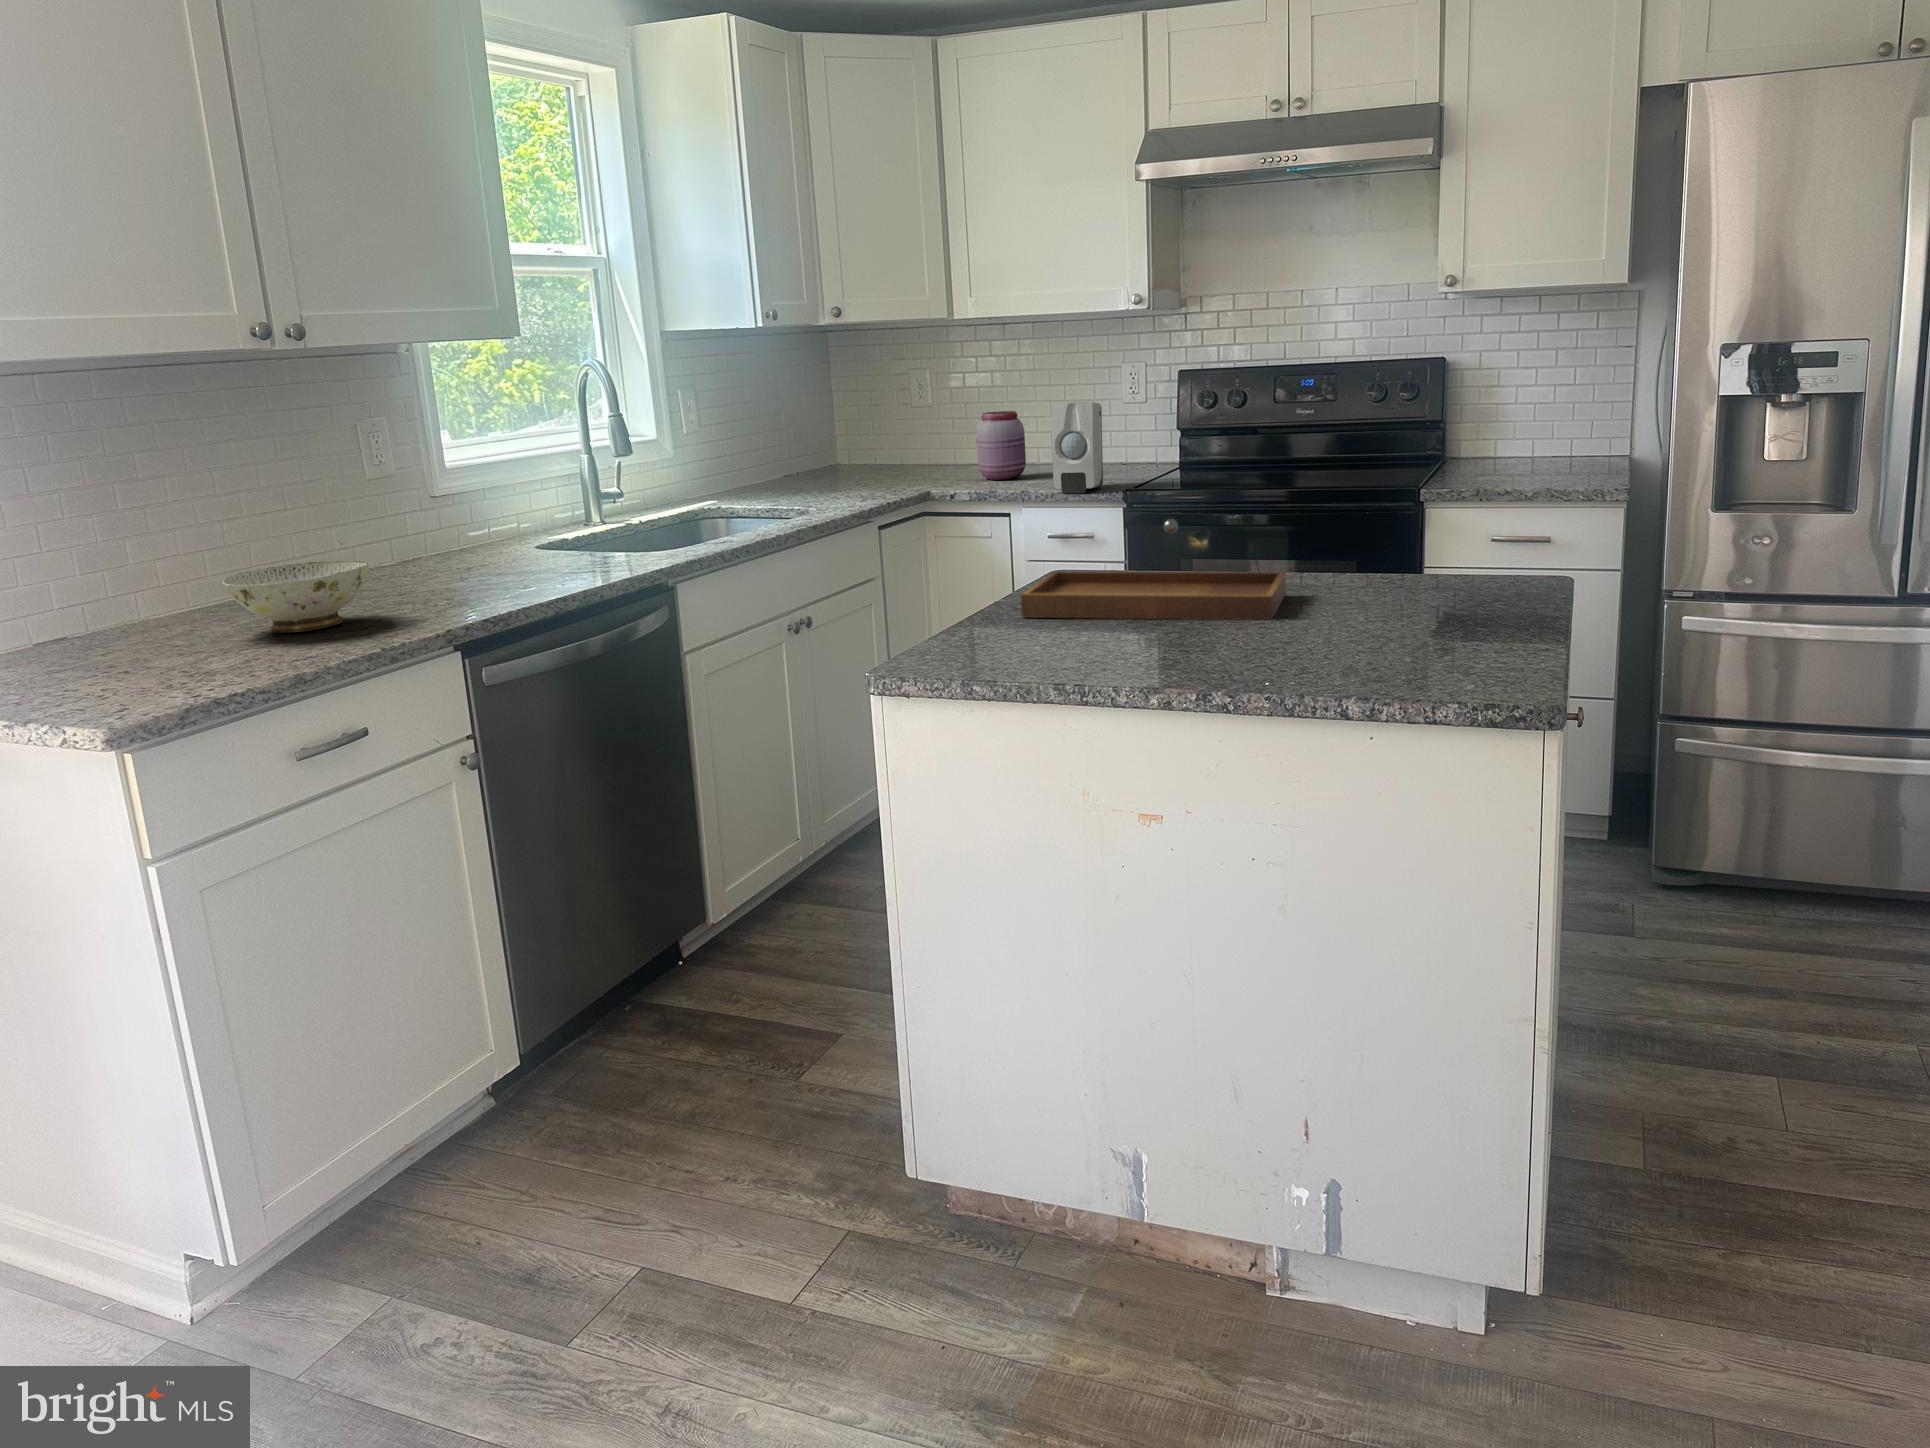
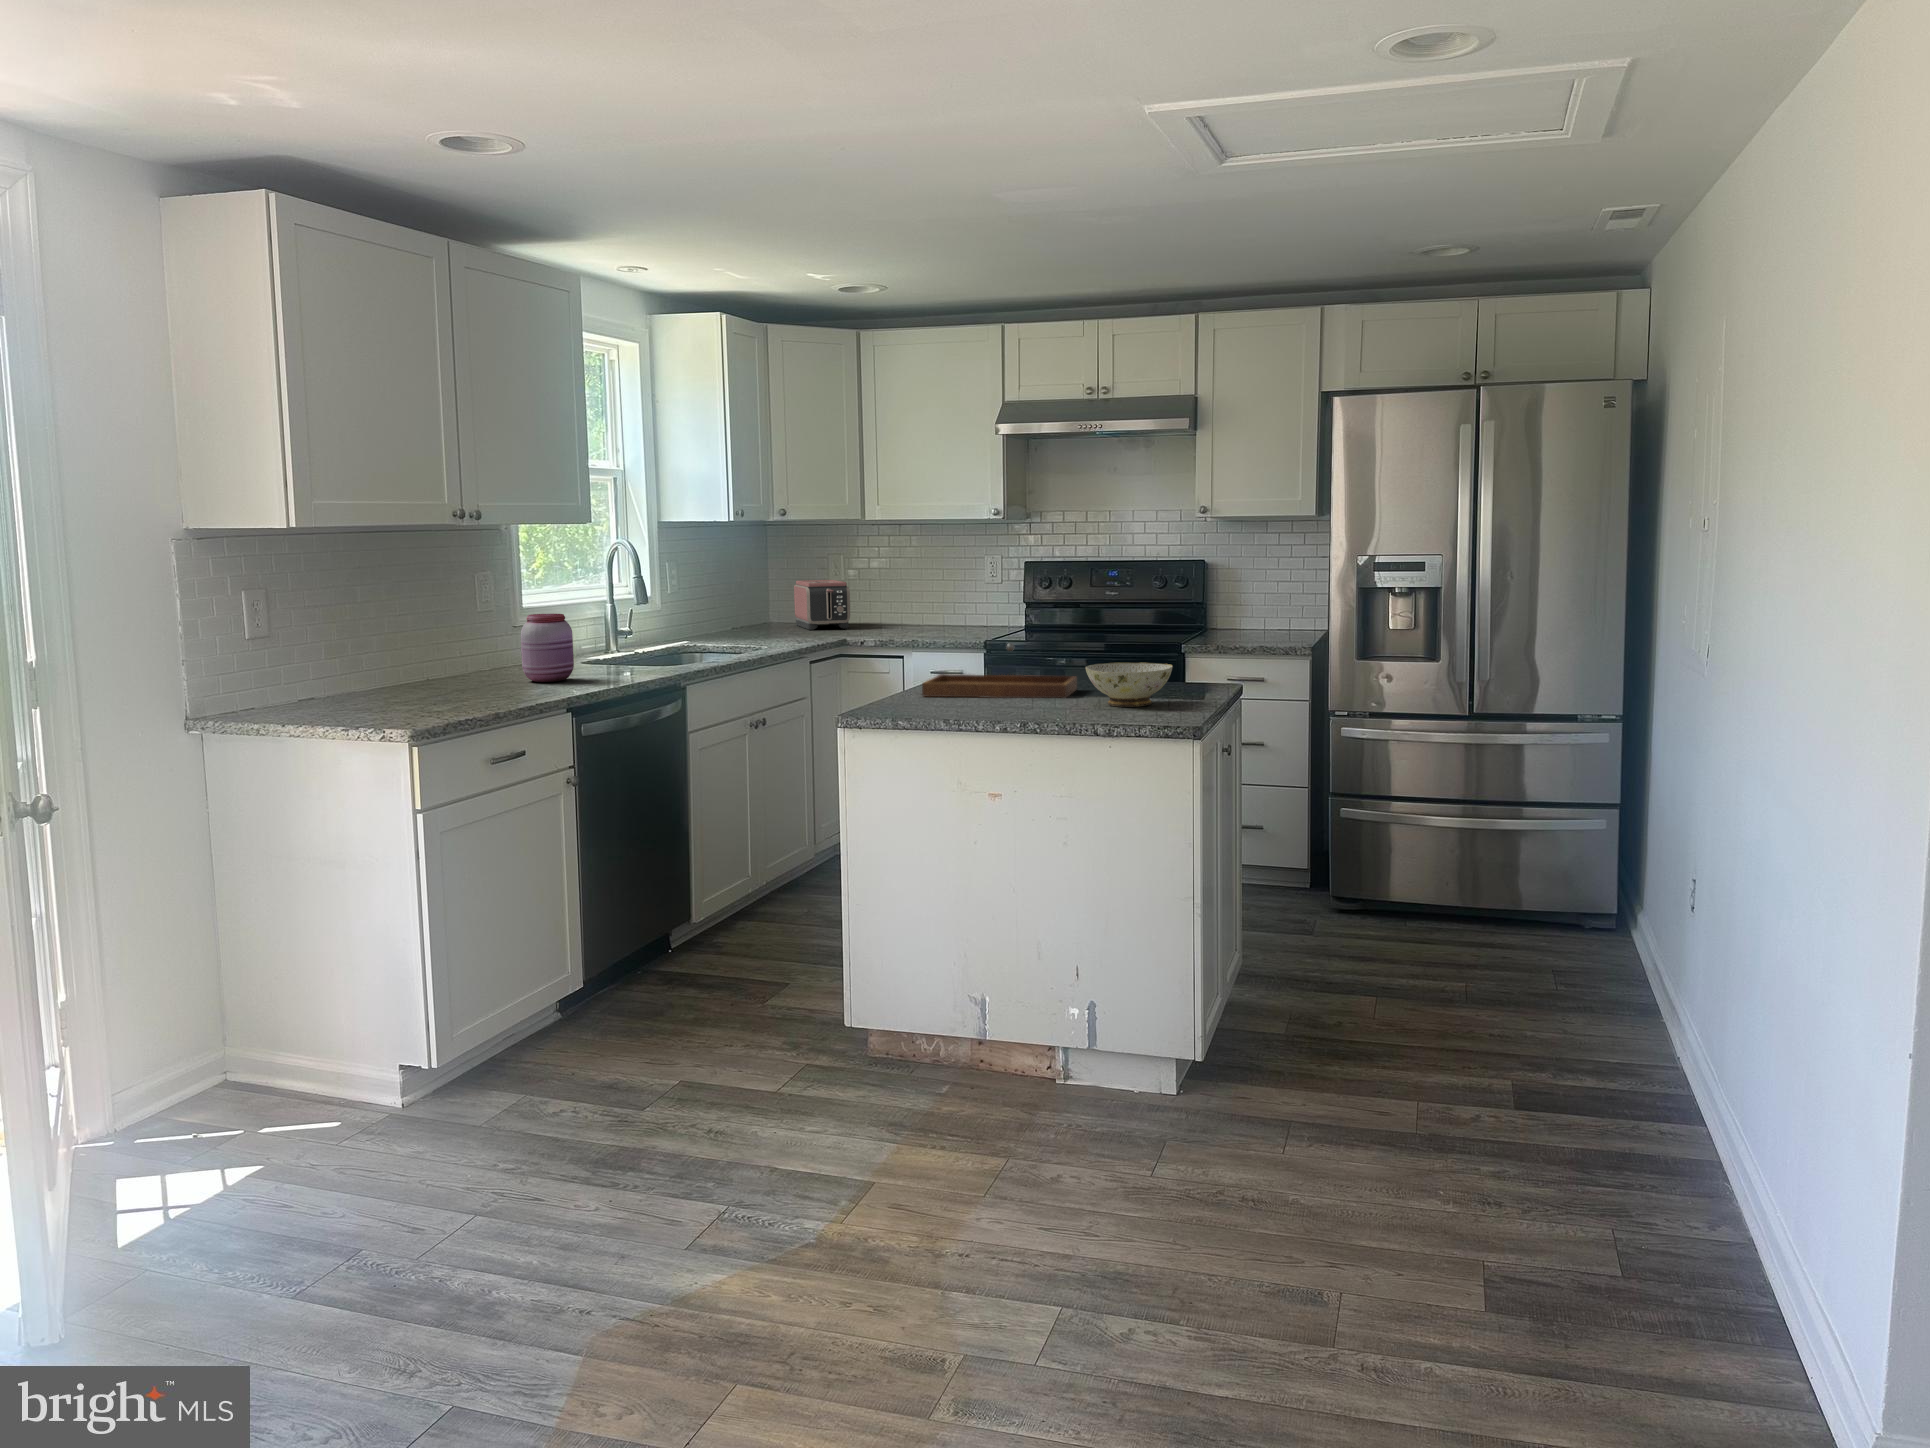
soap dispenser: present [1052,401,1103,493] -> none [935,580,970,643]
toaster: none [865,404,940,475] -> present [794,580,850,630]
jar: present [976,411,1026,480] -> present [521,614,574,682]
ceramic bowl: present [222,561,368,633] -> present [1086,662,1173,707]

